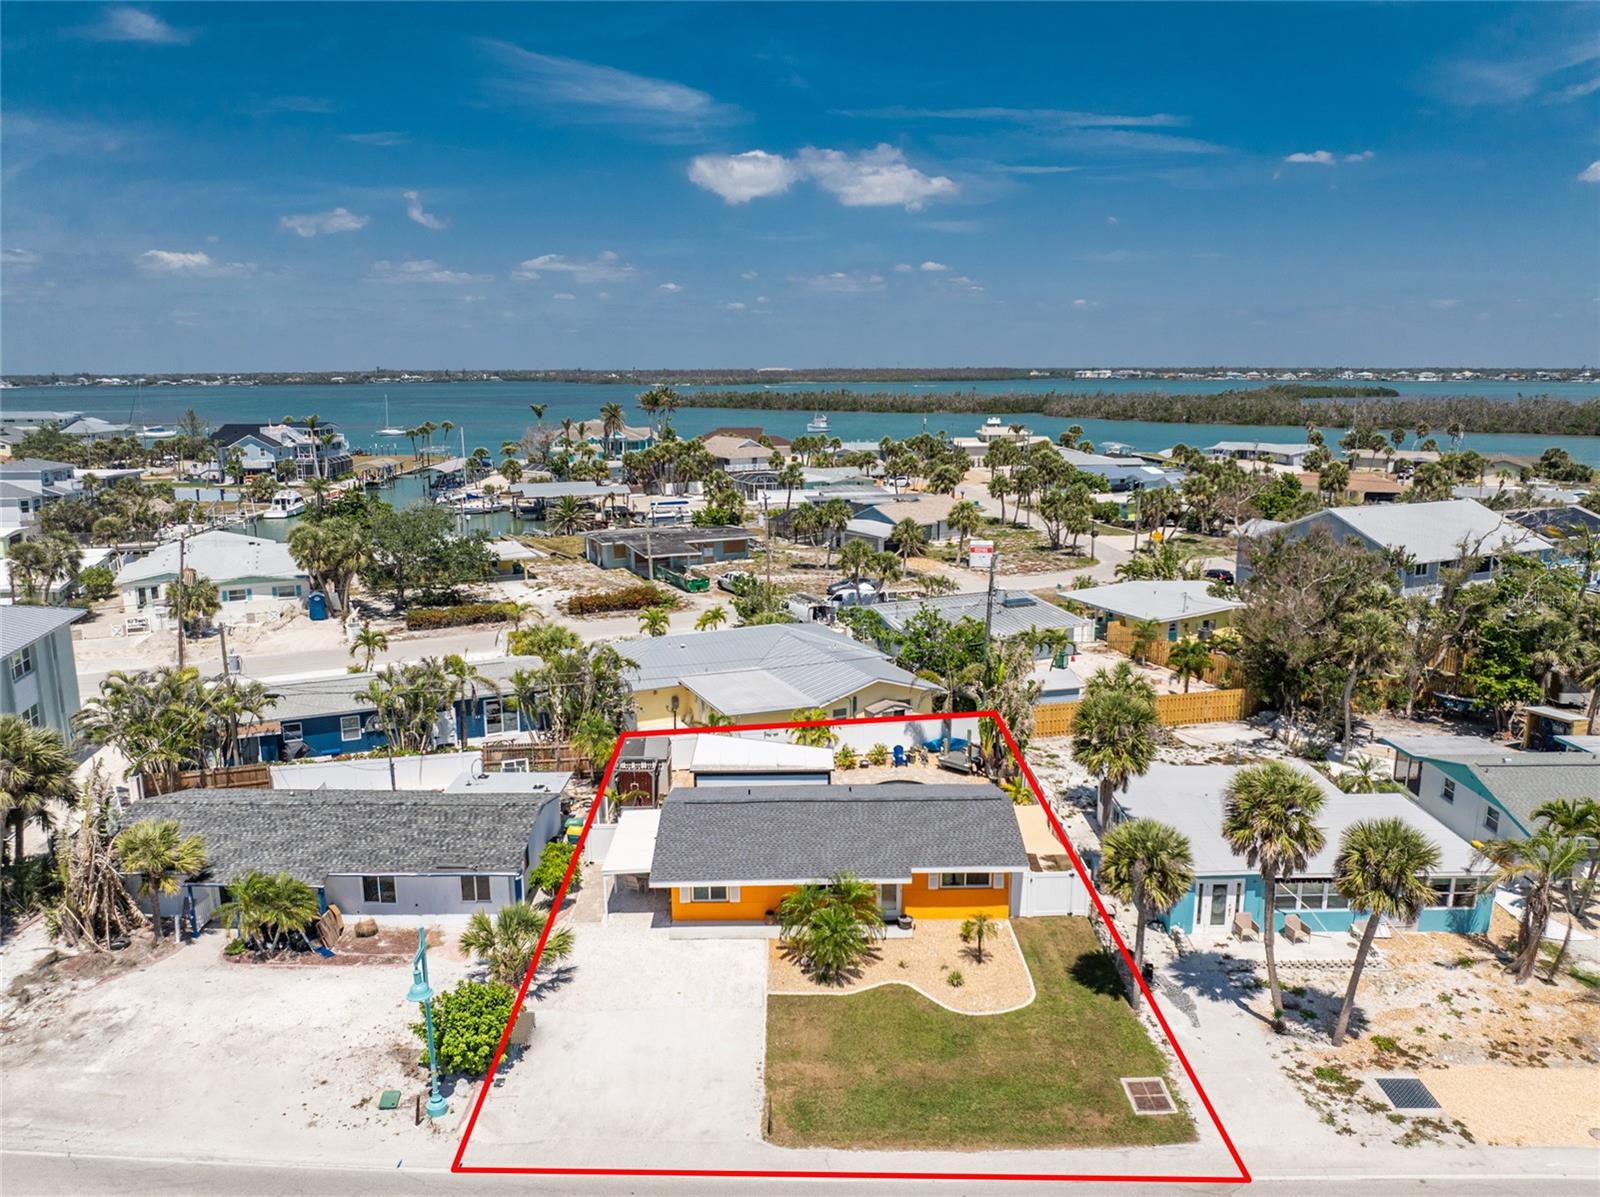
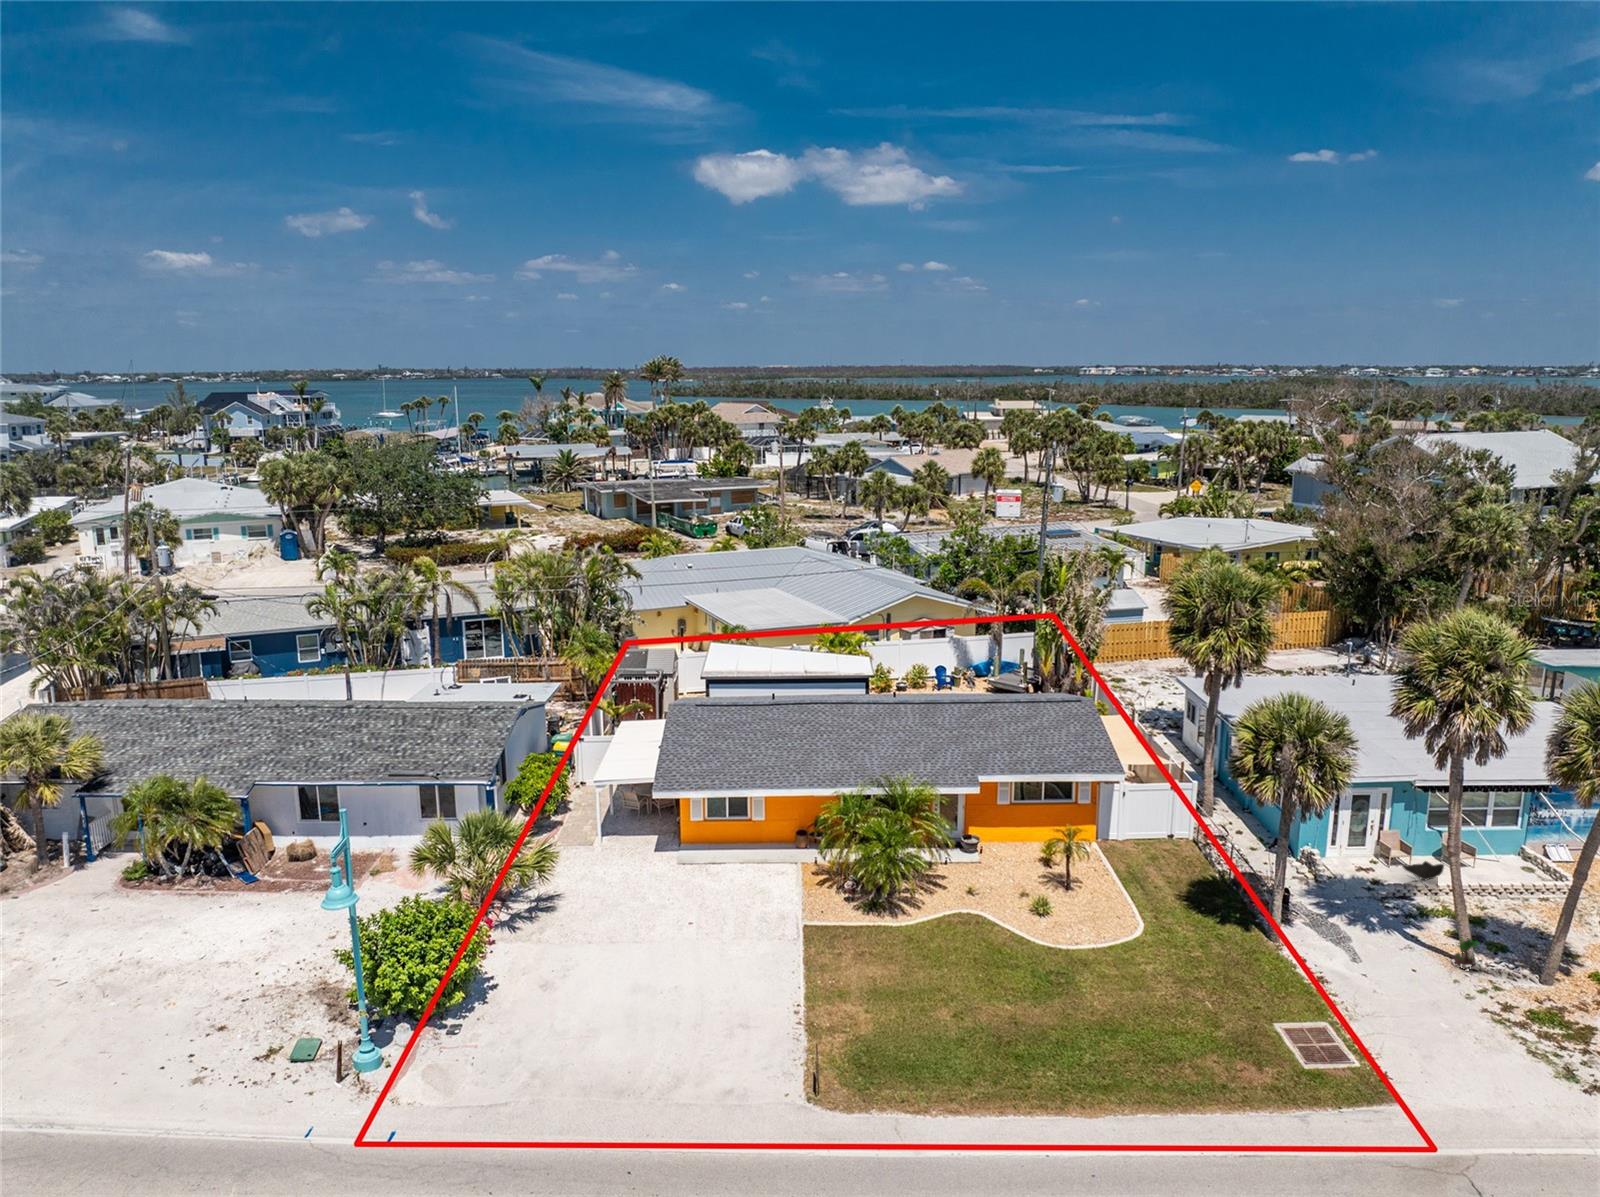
lounge chair: none [1250,938,1282,961] -> present [1402,861,1444,881]
bench: present [511,1012,535,1050] -> none [471,942,506,991]

